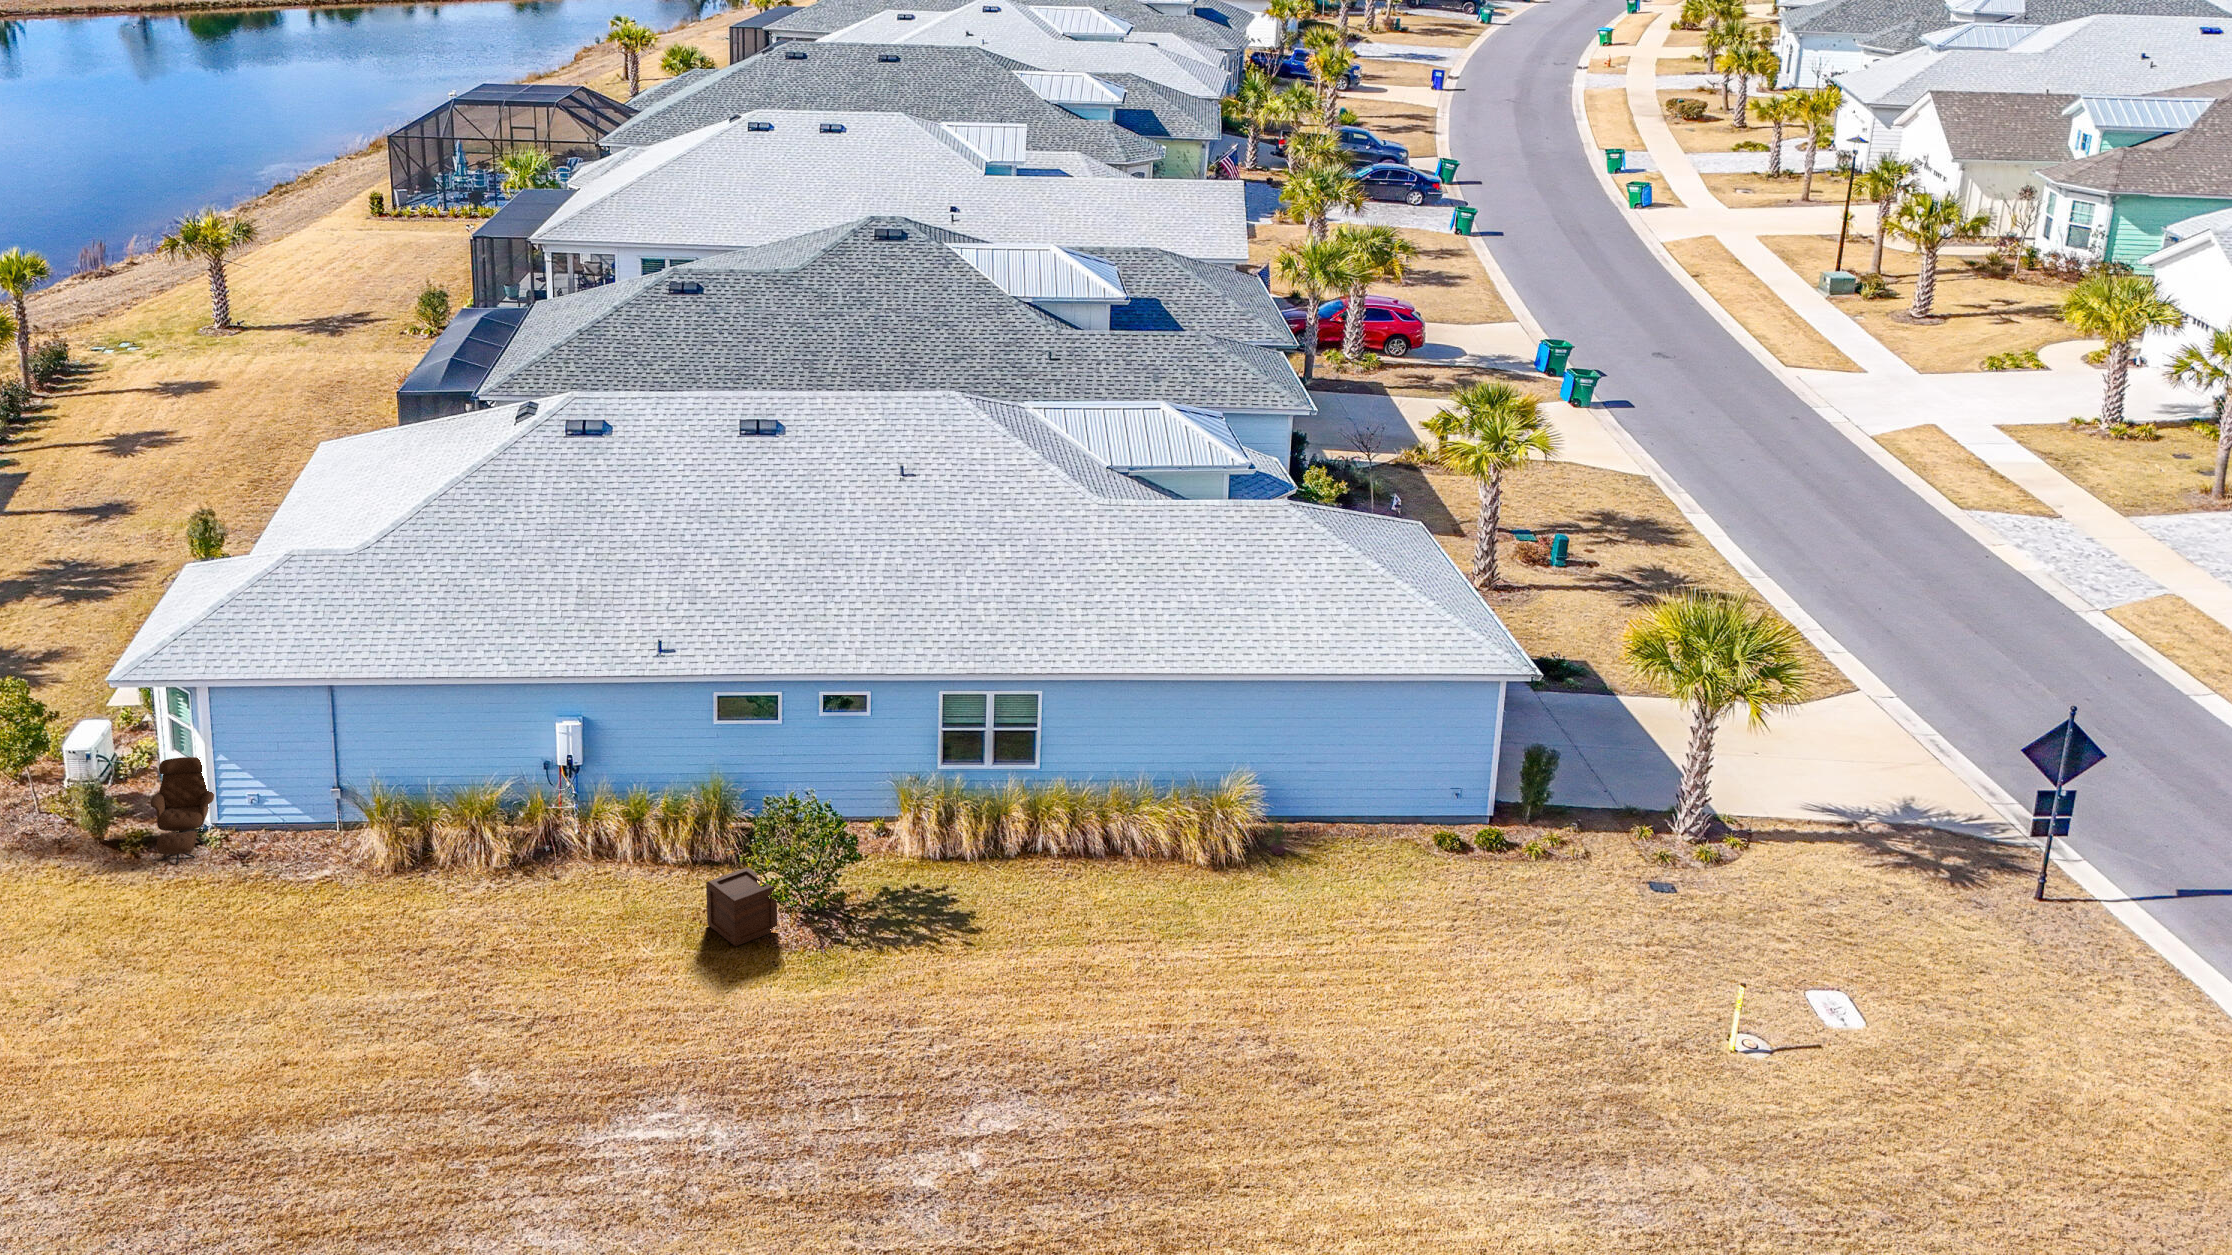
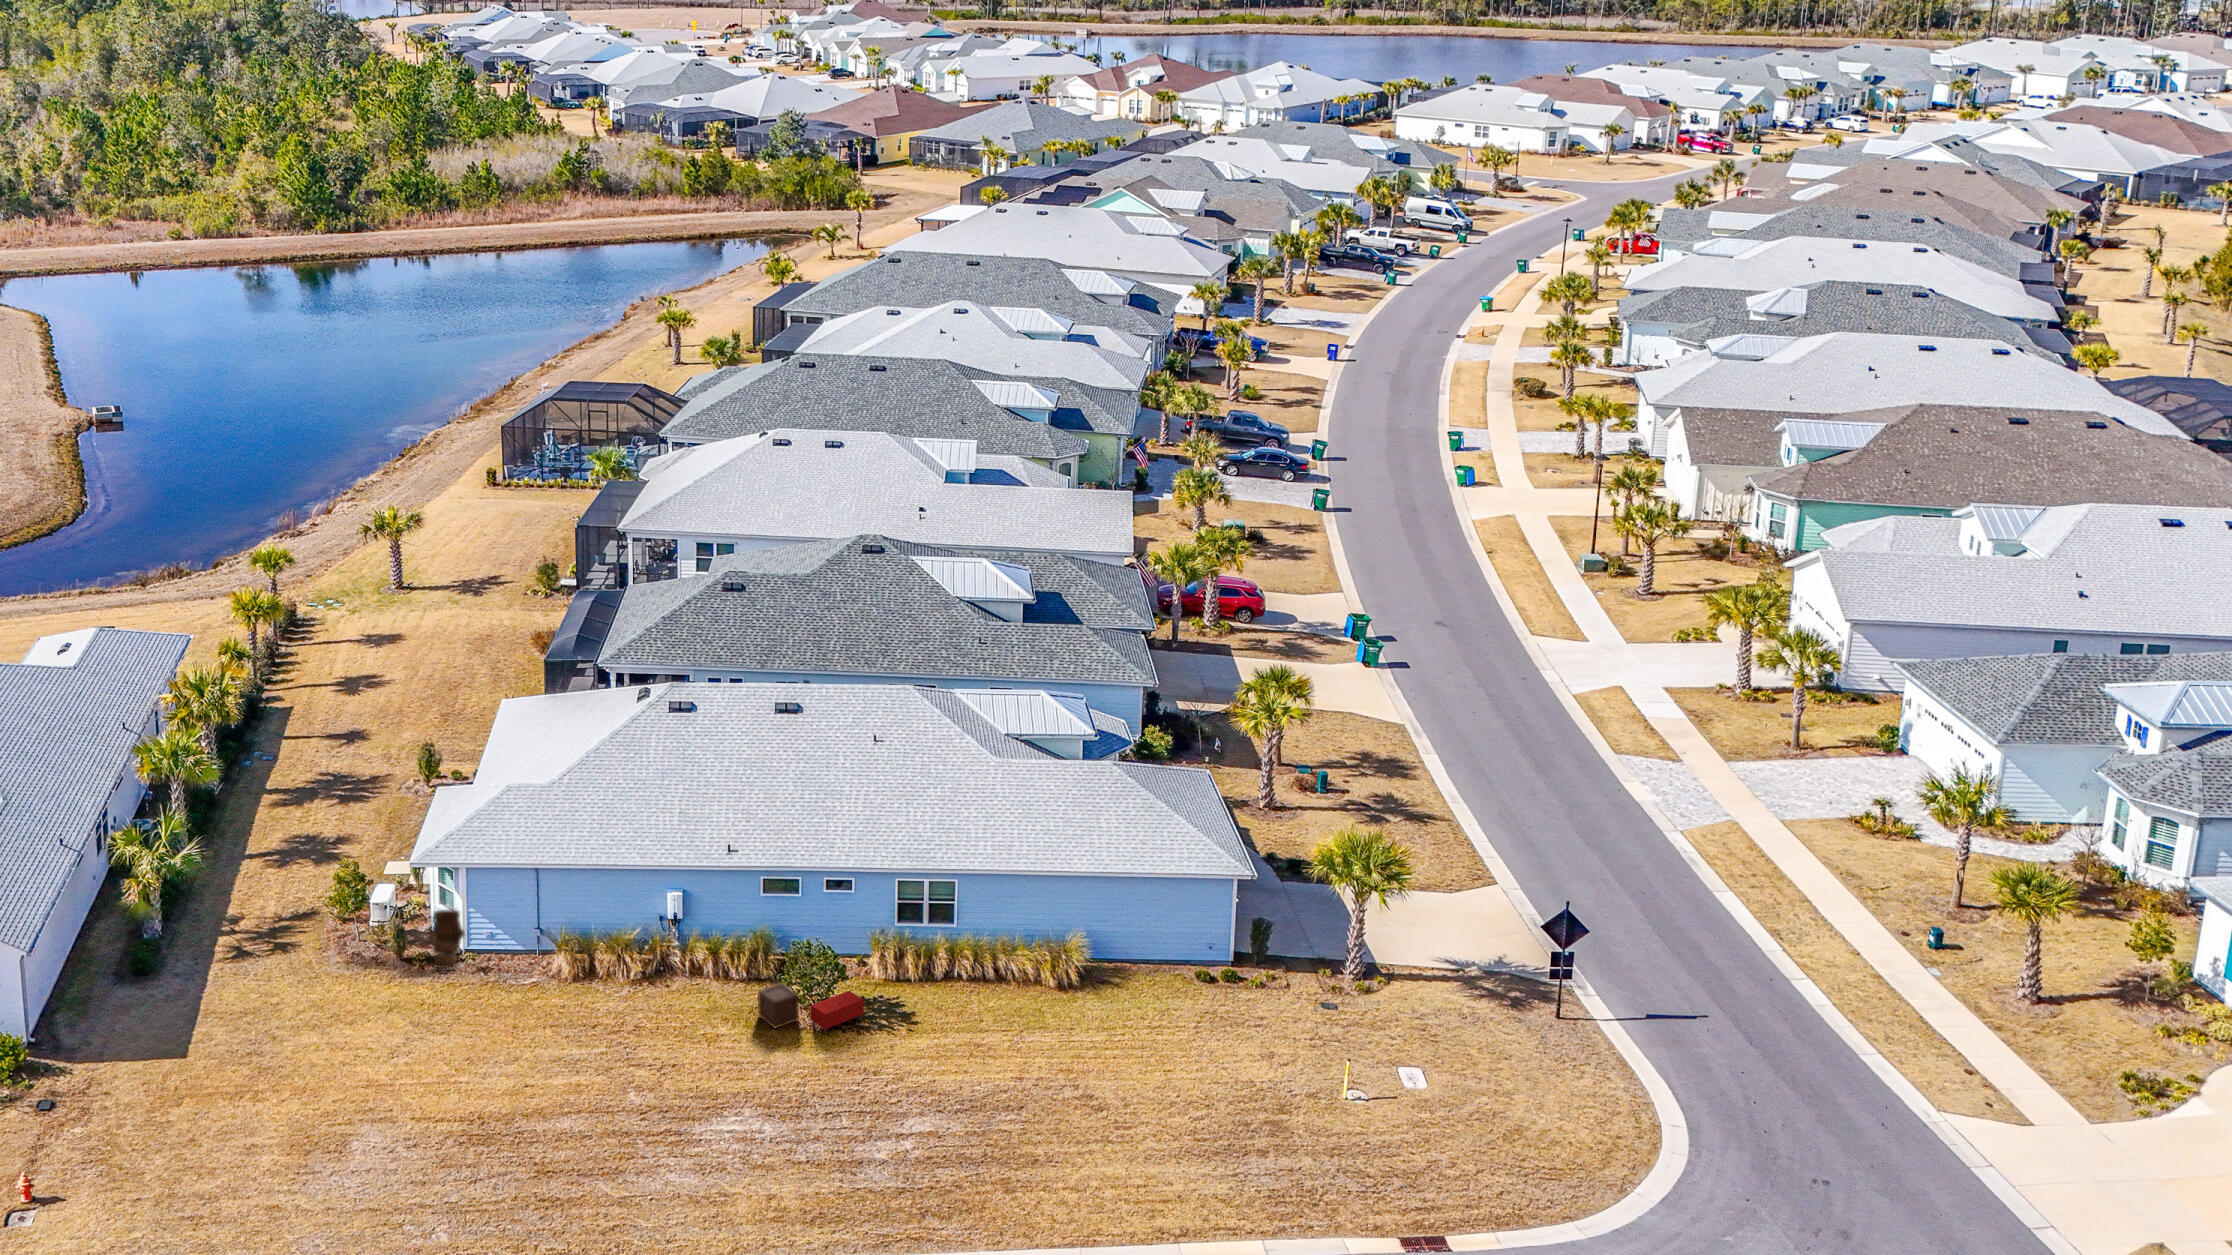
bench: none [797,879,888,955] -> present [811,991,864,1035]

